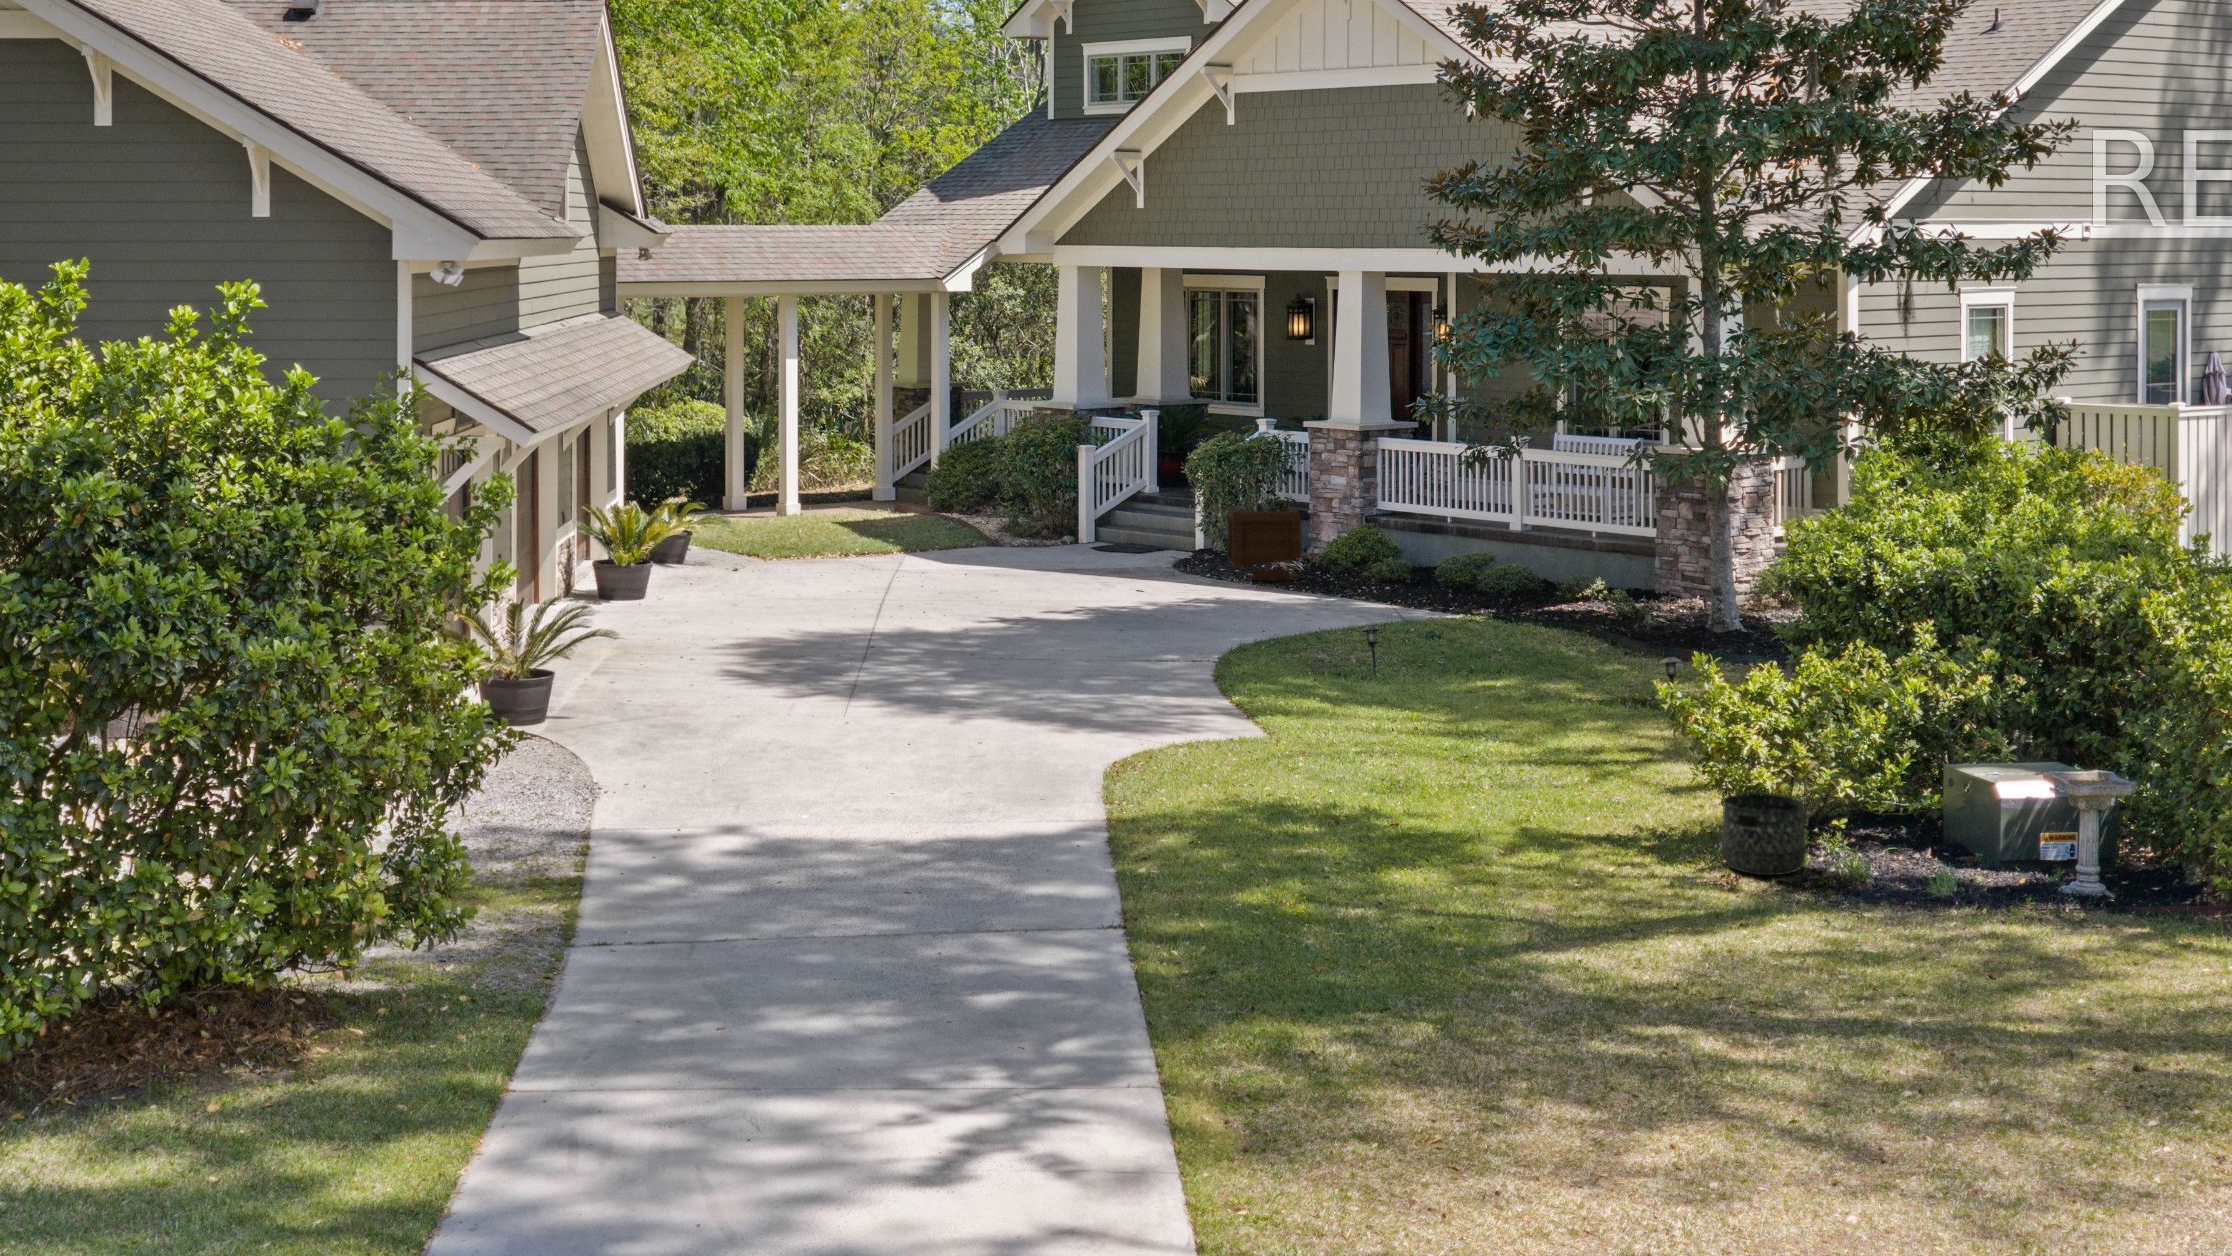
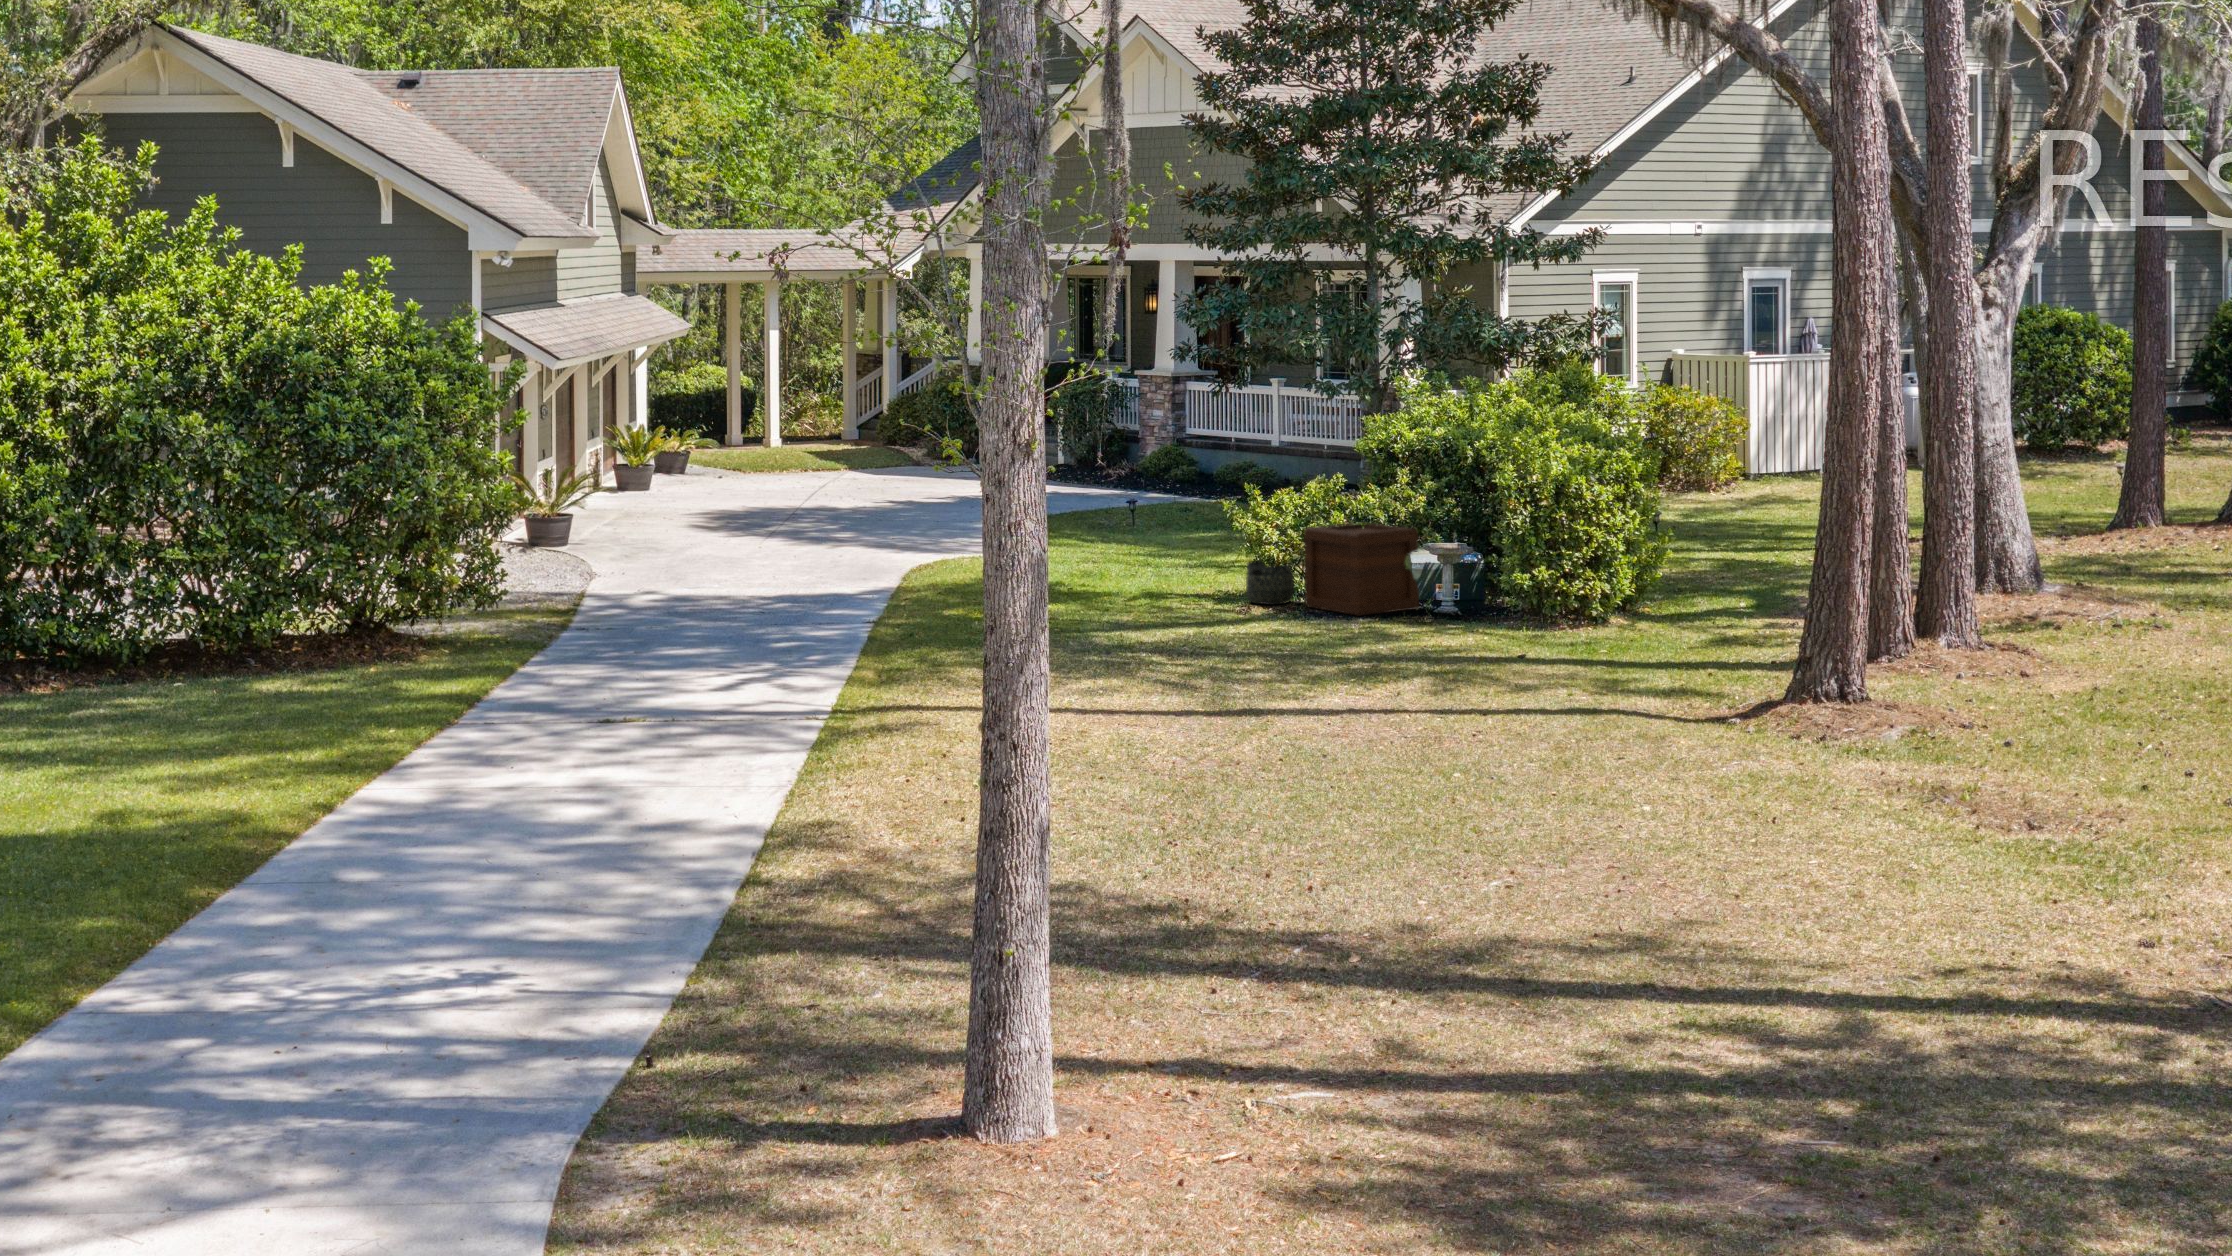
wooden crate: present [1228,507,1301,581] -> present [1304,524,1419,616]

